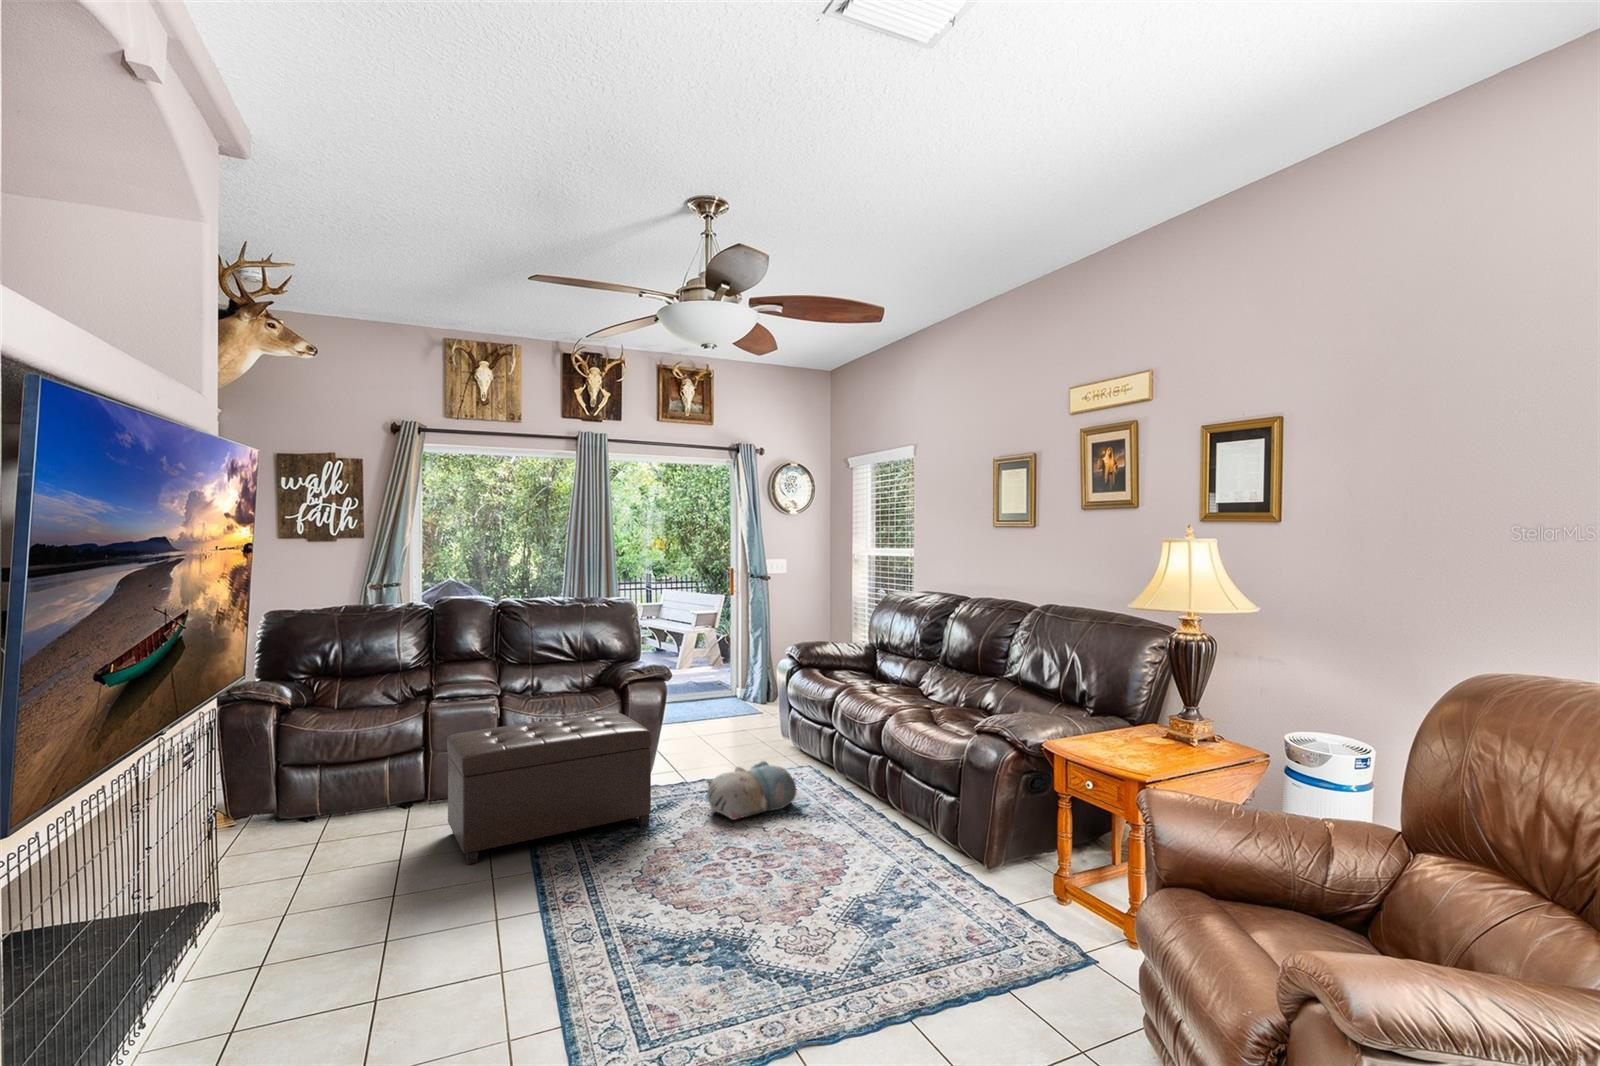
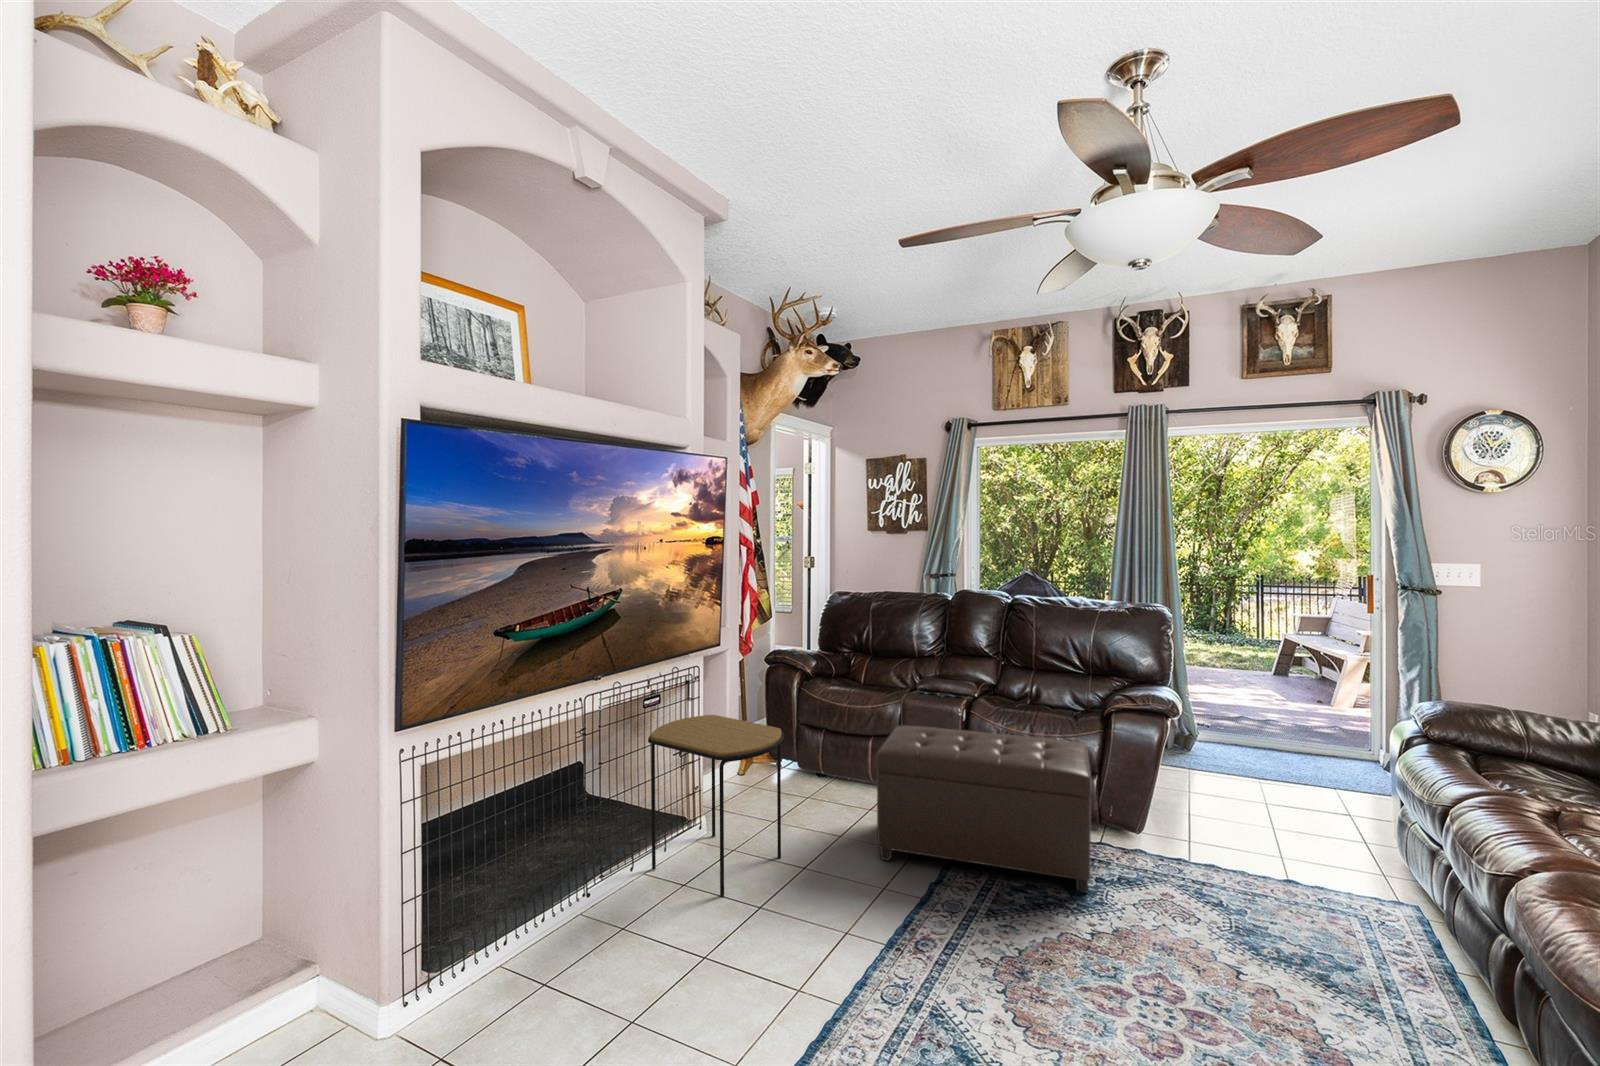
side table: none [180,757,374,975] -> present [648,715,784,897]
plush toy: present [707,761,796,820] -> none [1173,862,1333,953]

